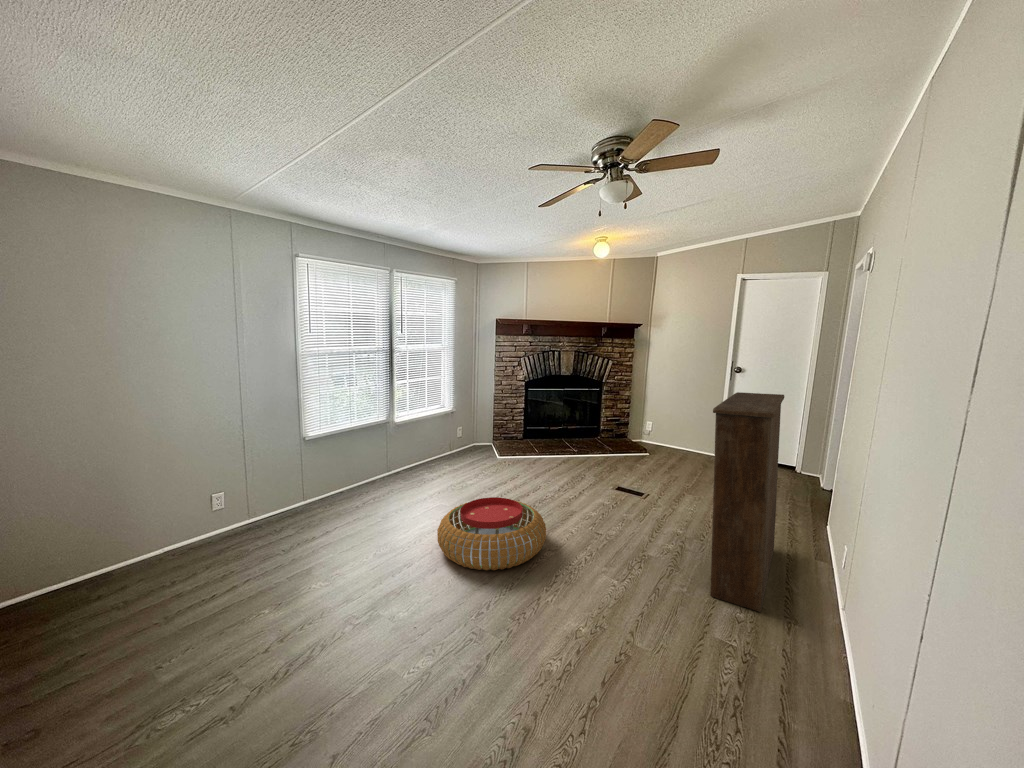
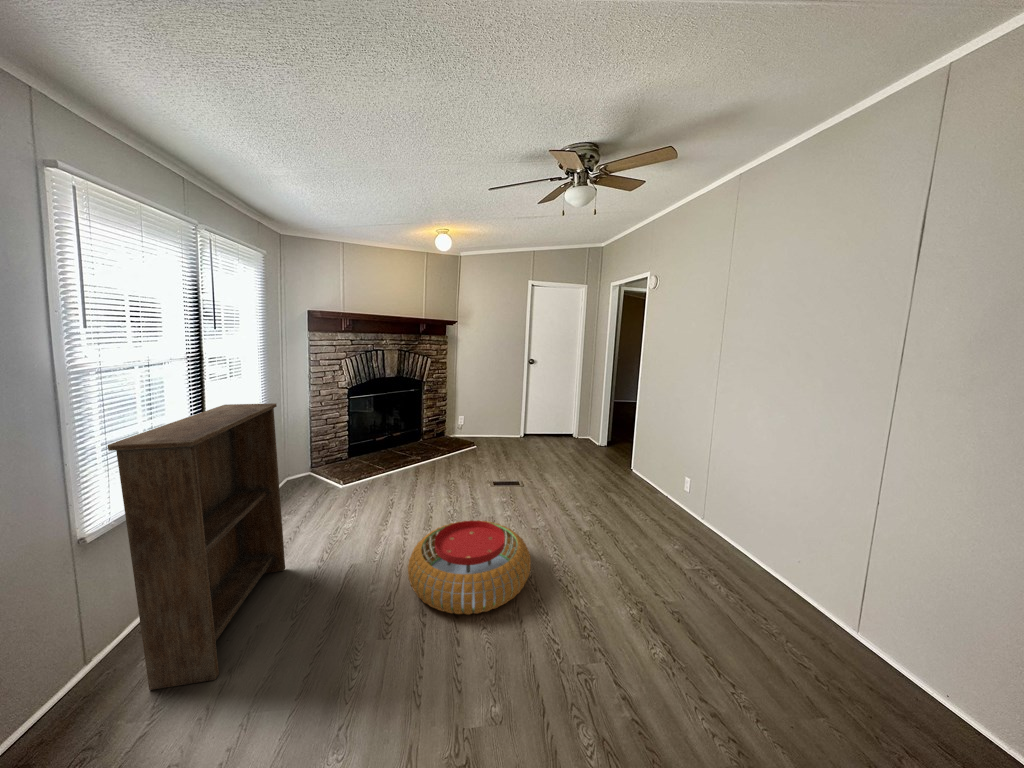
bookshelf: present [710,392,784,612] -> present [108,403,285,690]

